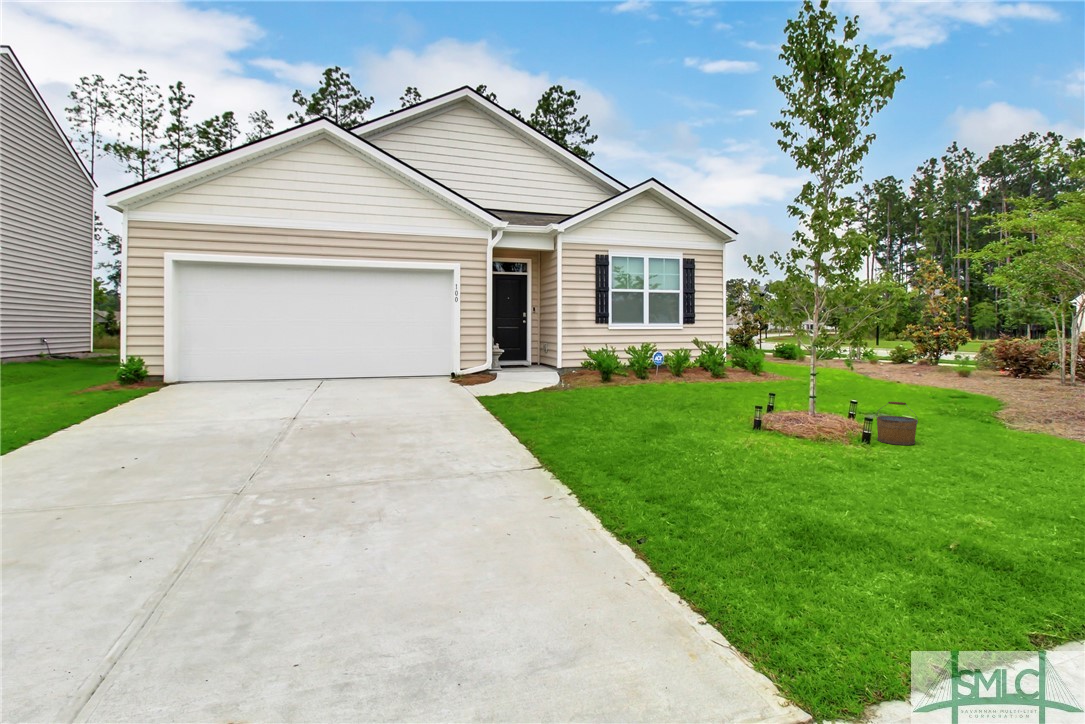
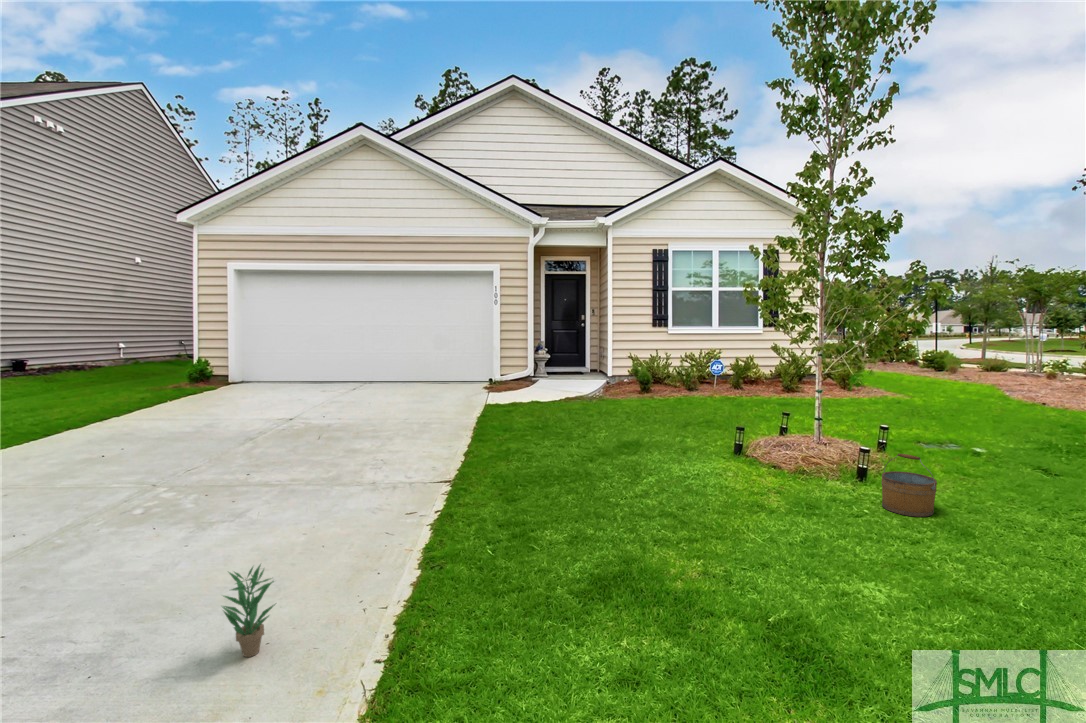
potted plant: none [565,483,611,563] -> present [223,565,274,657]

